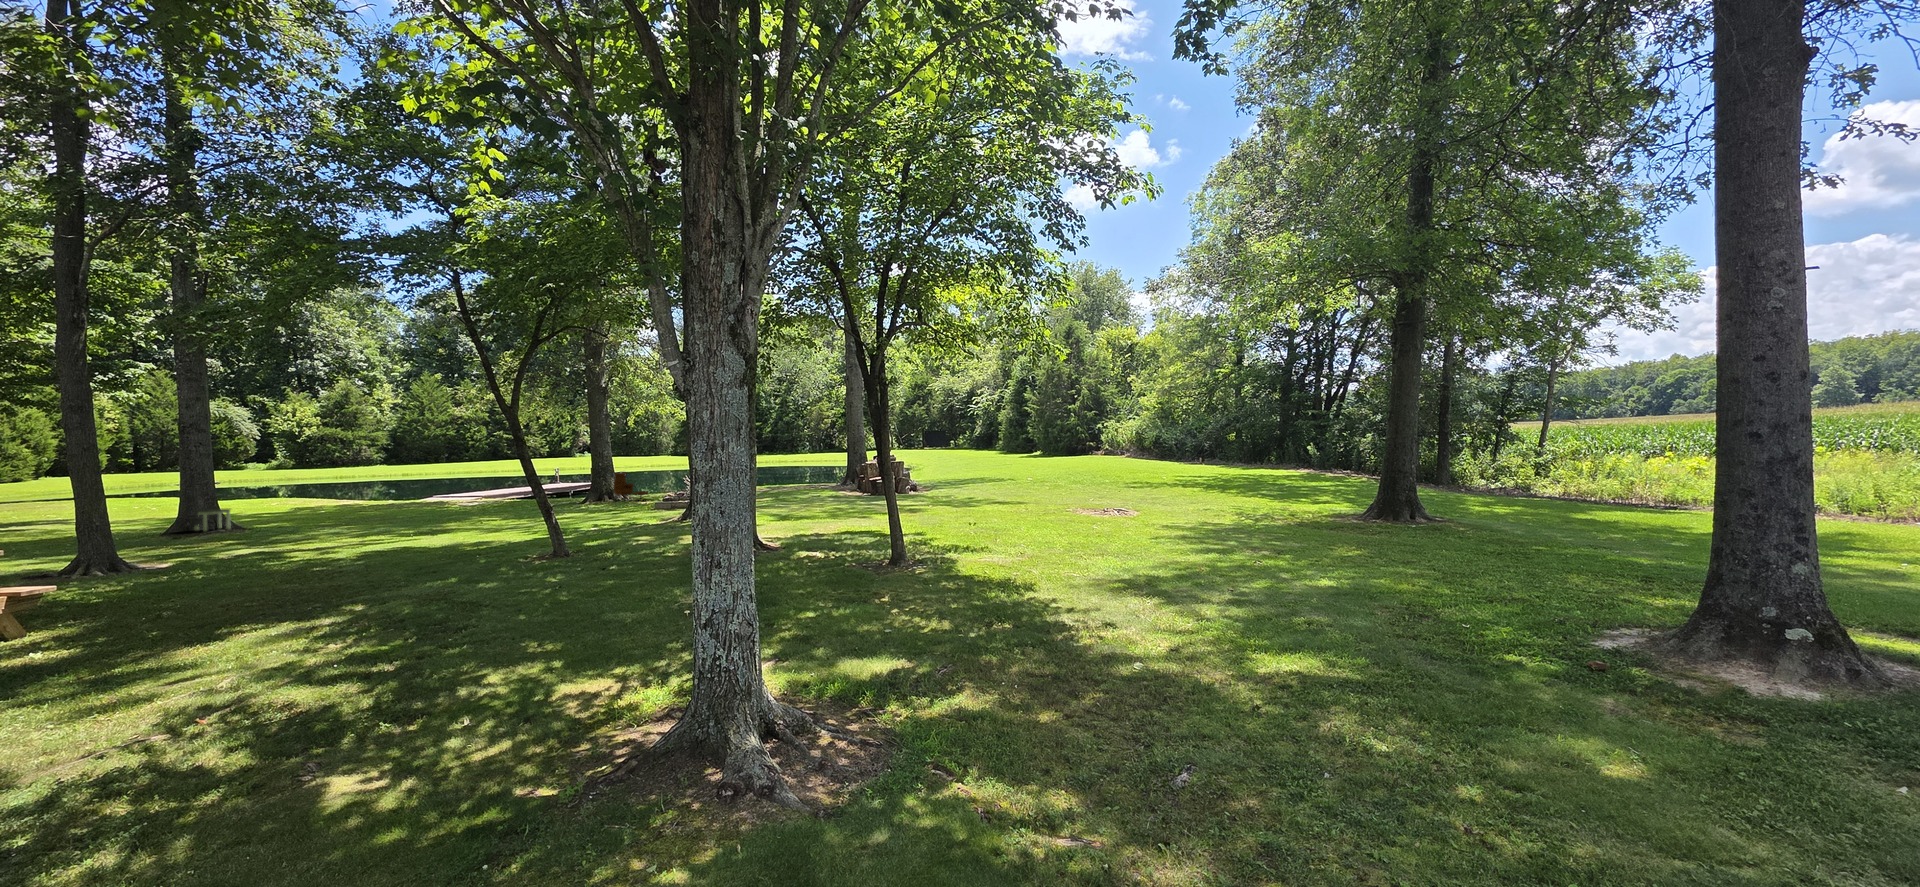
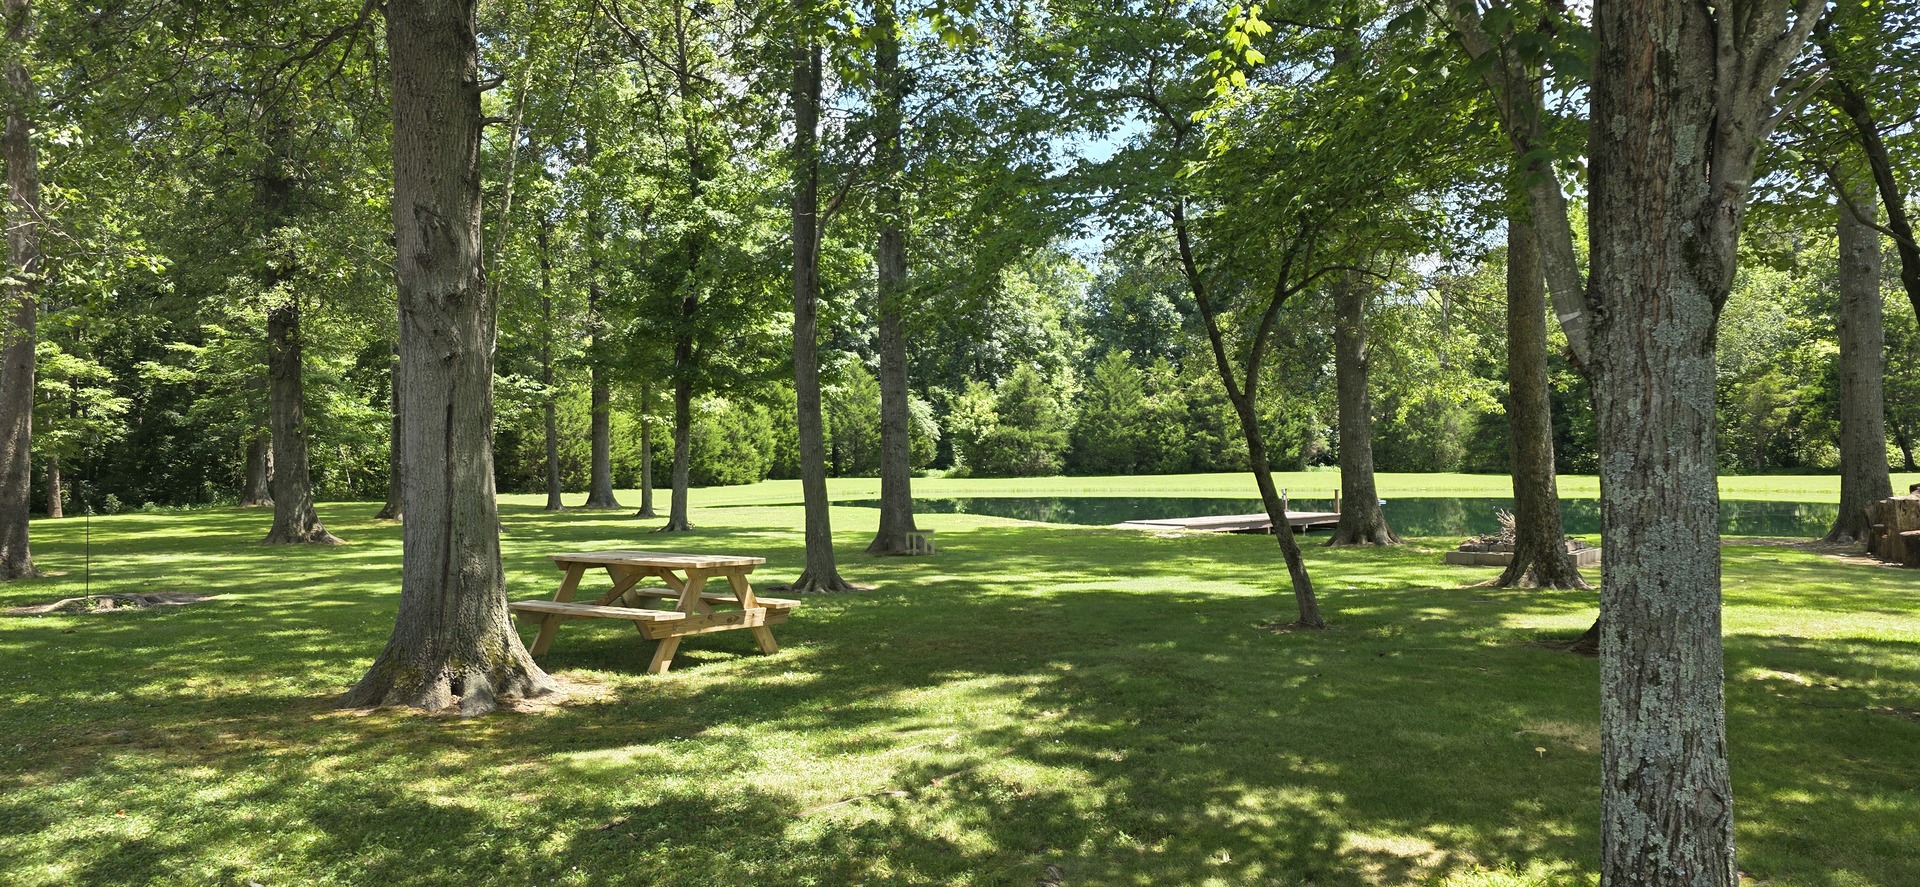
lounge chair: present [613,472,648,501] -> none [1365,497,1426,551]

